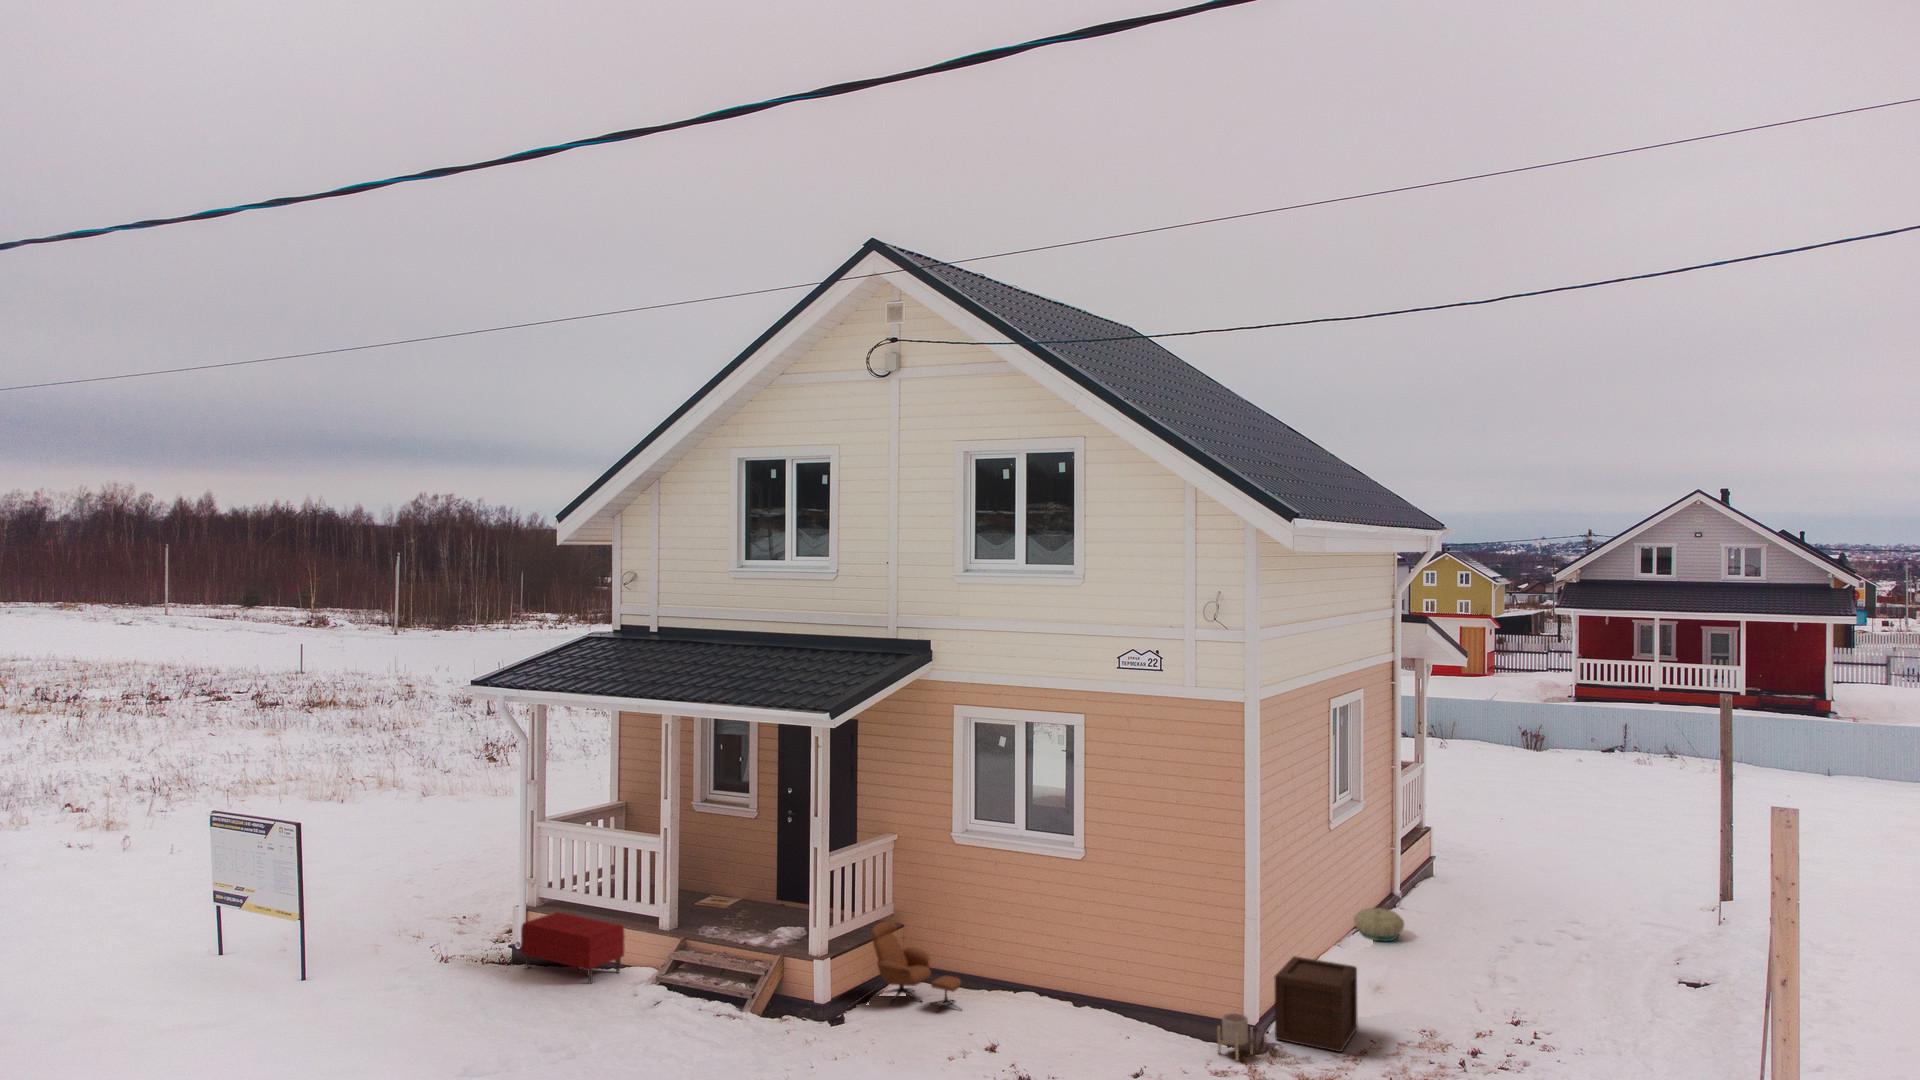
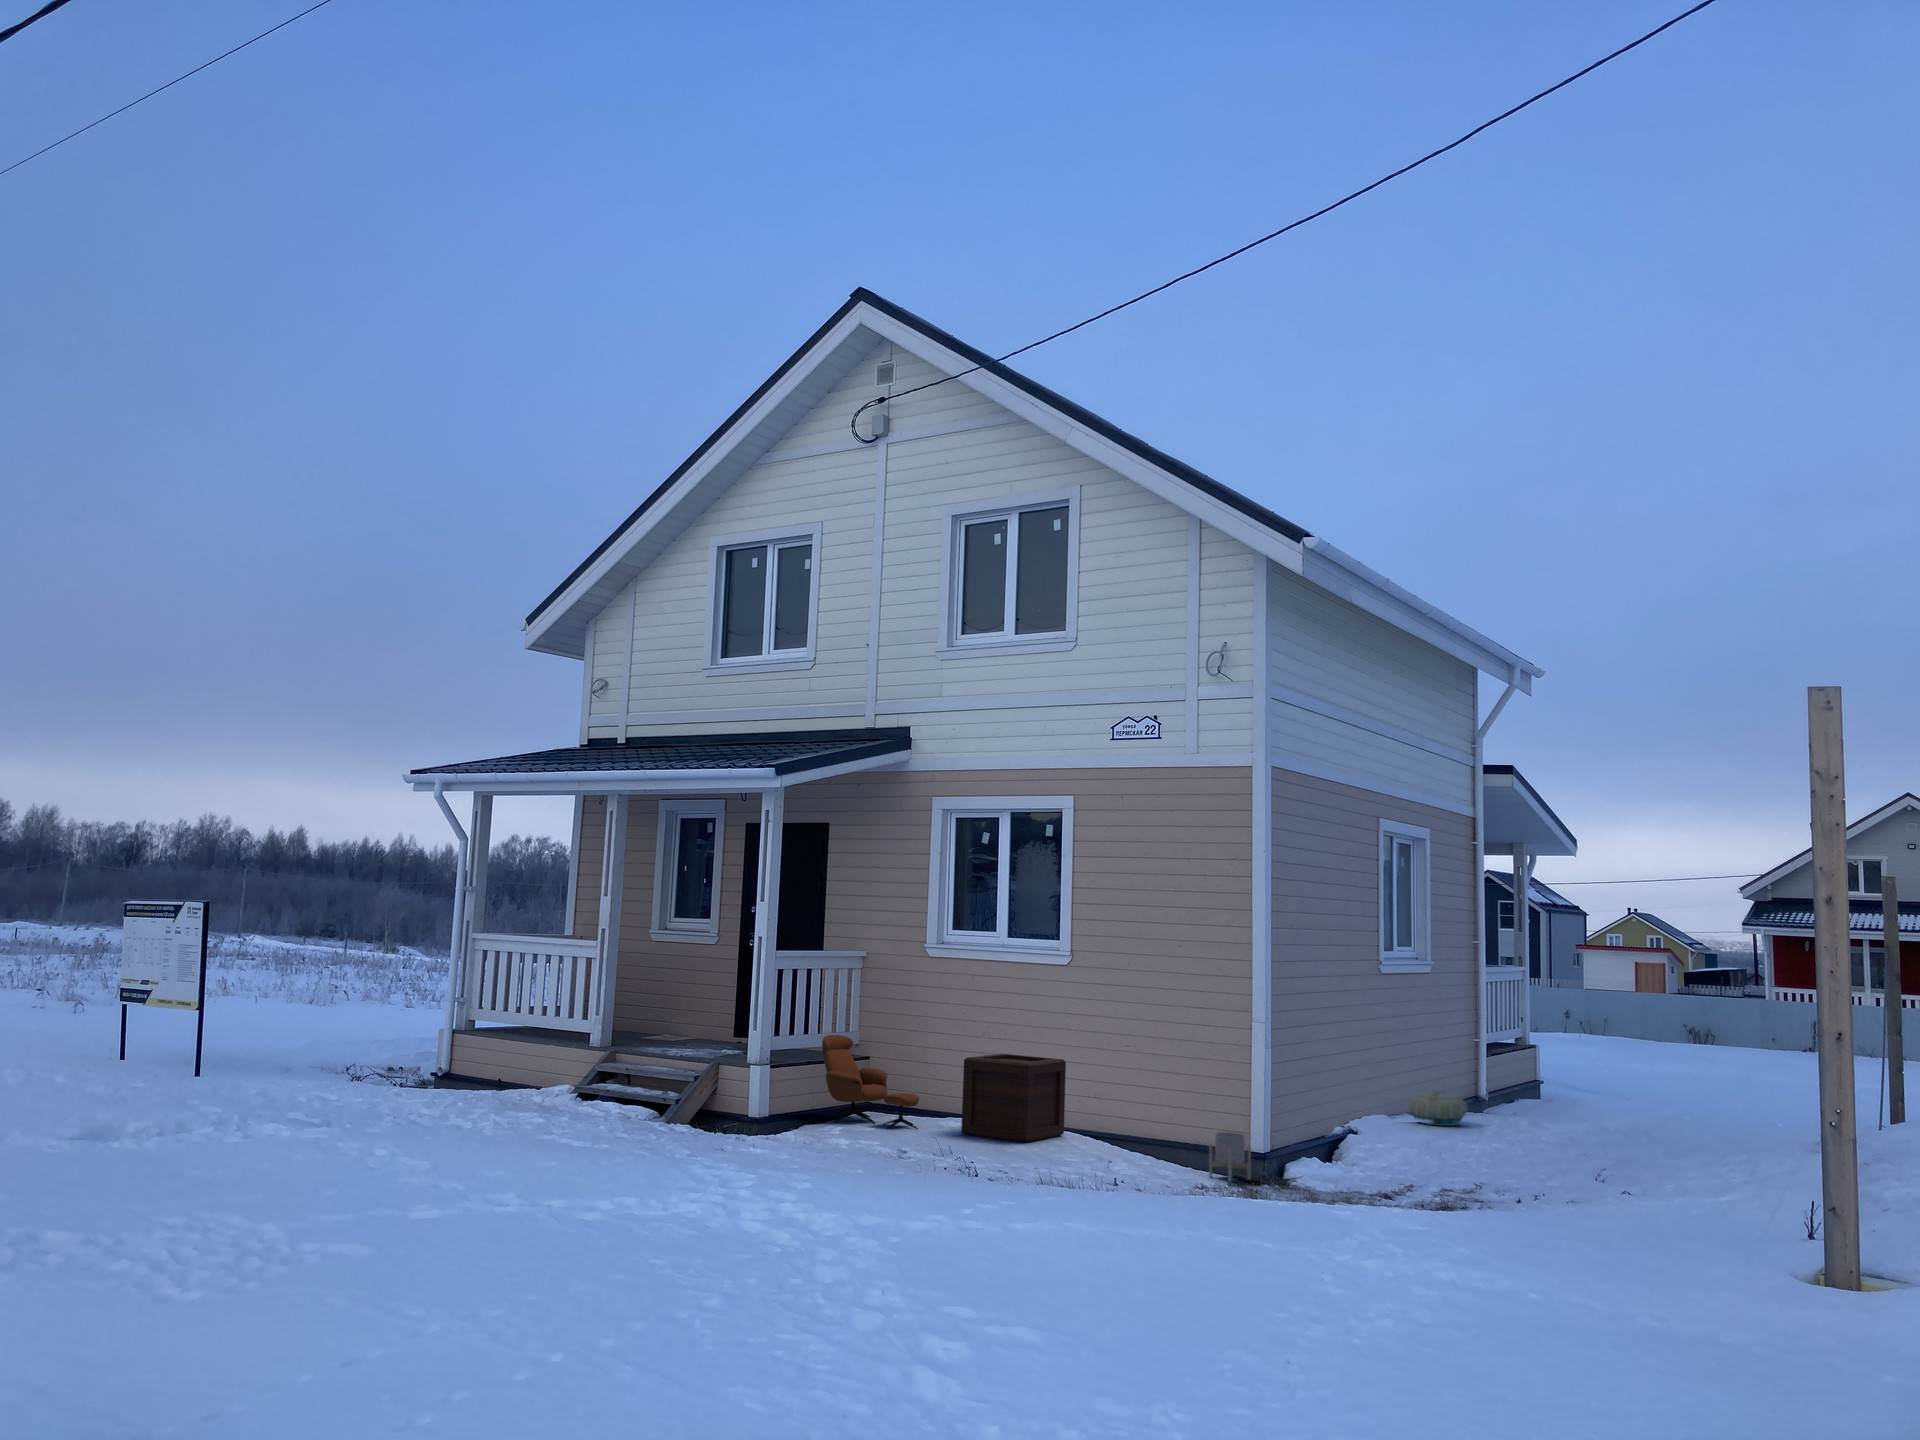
bench: present [521,912,625,984] -> none [436,1031,551,1096]
wooden crate: present [1274,956,1358,1052] -> present [961,1054,1066,1143]

